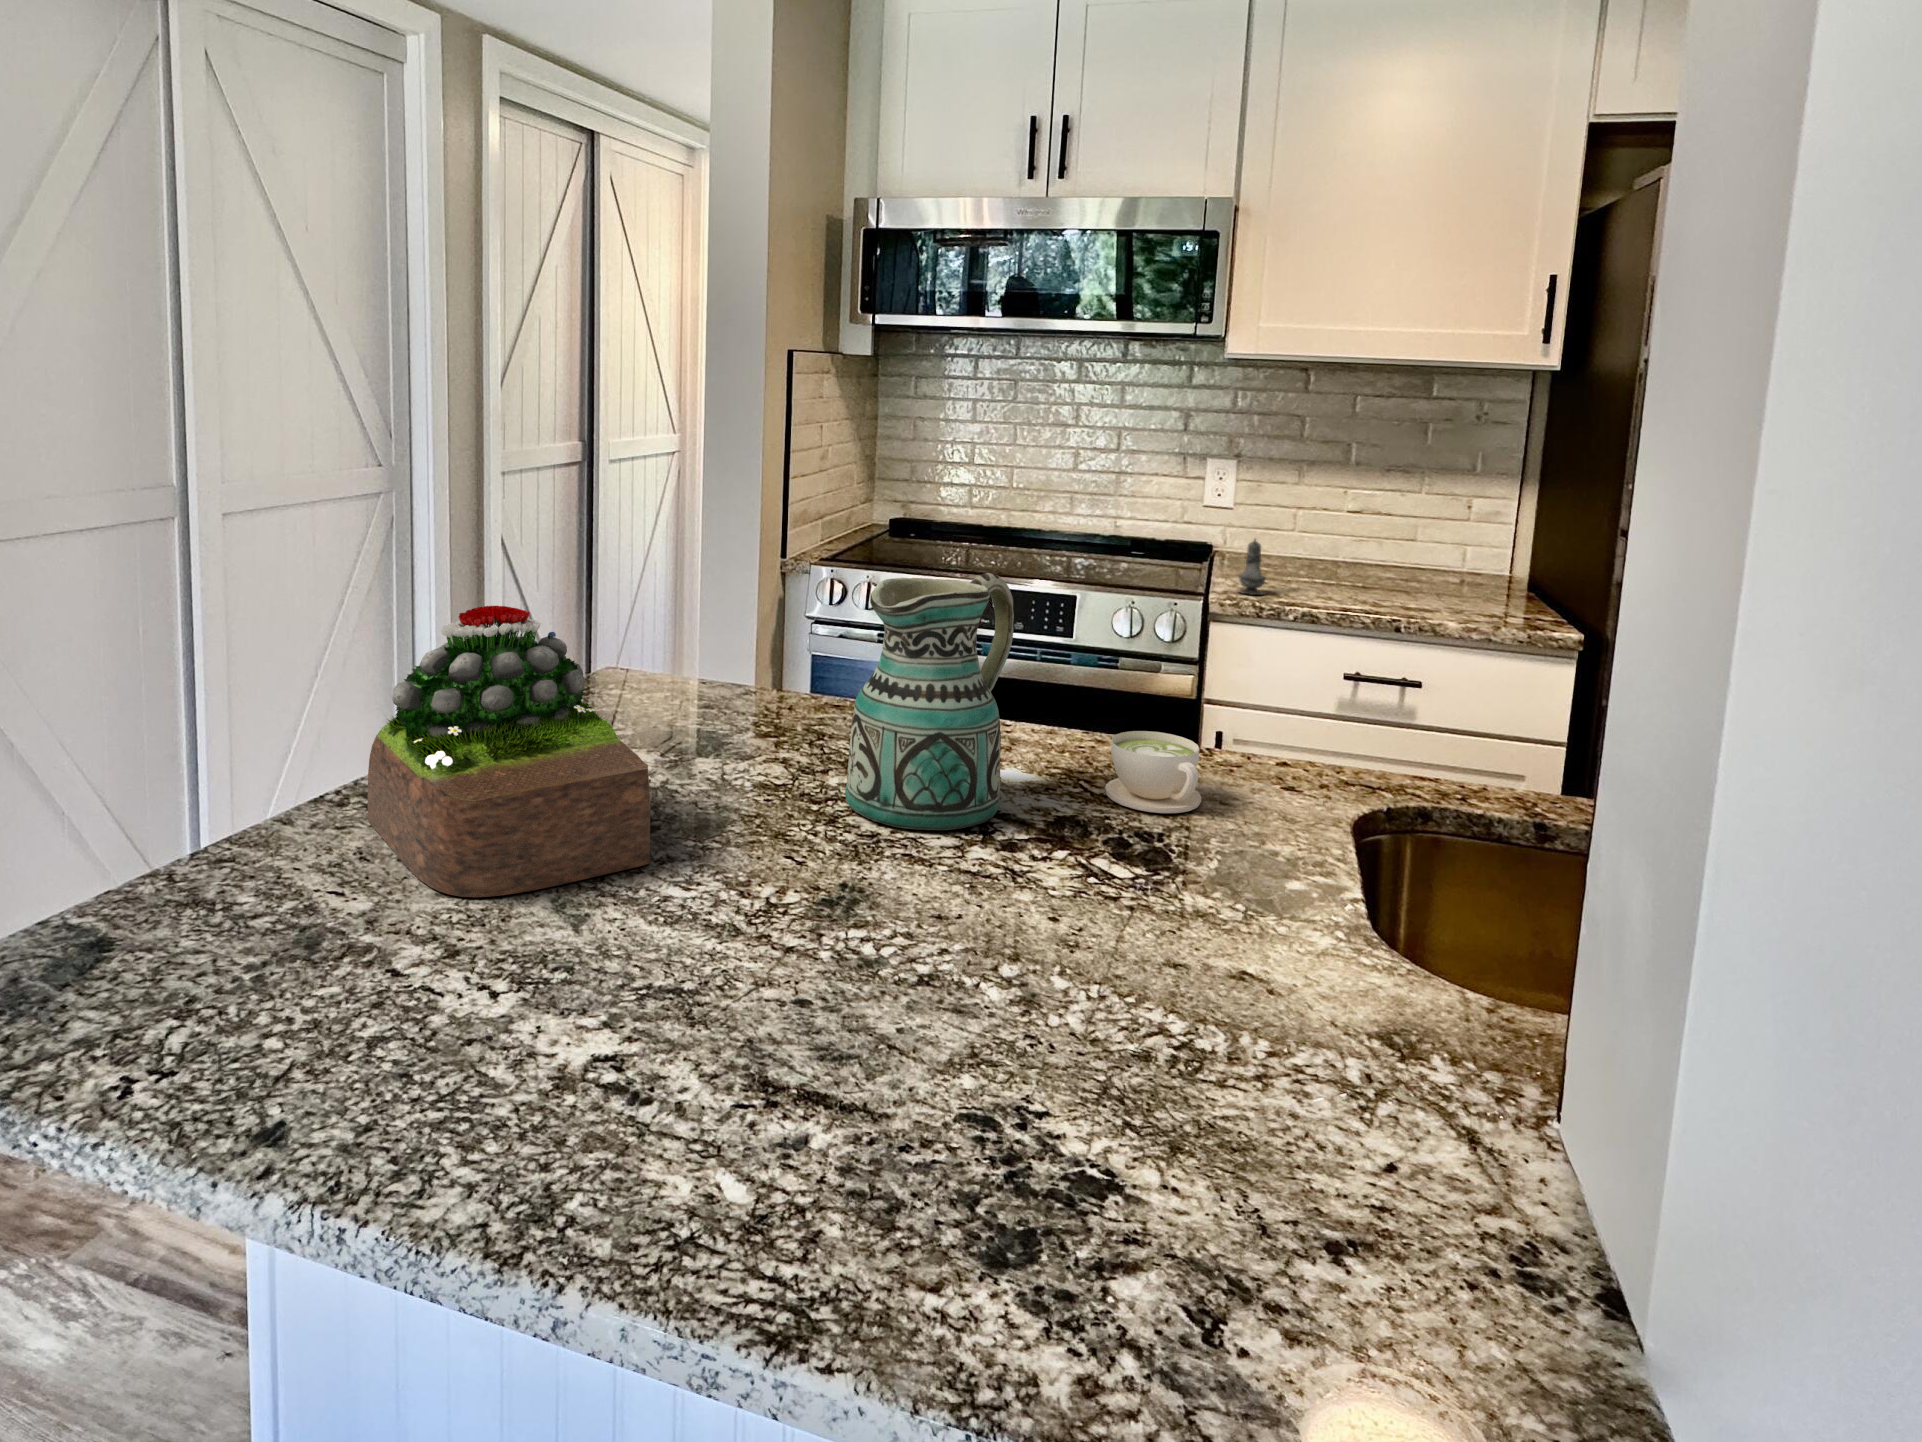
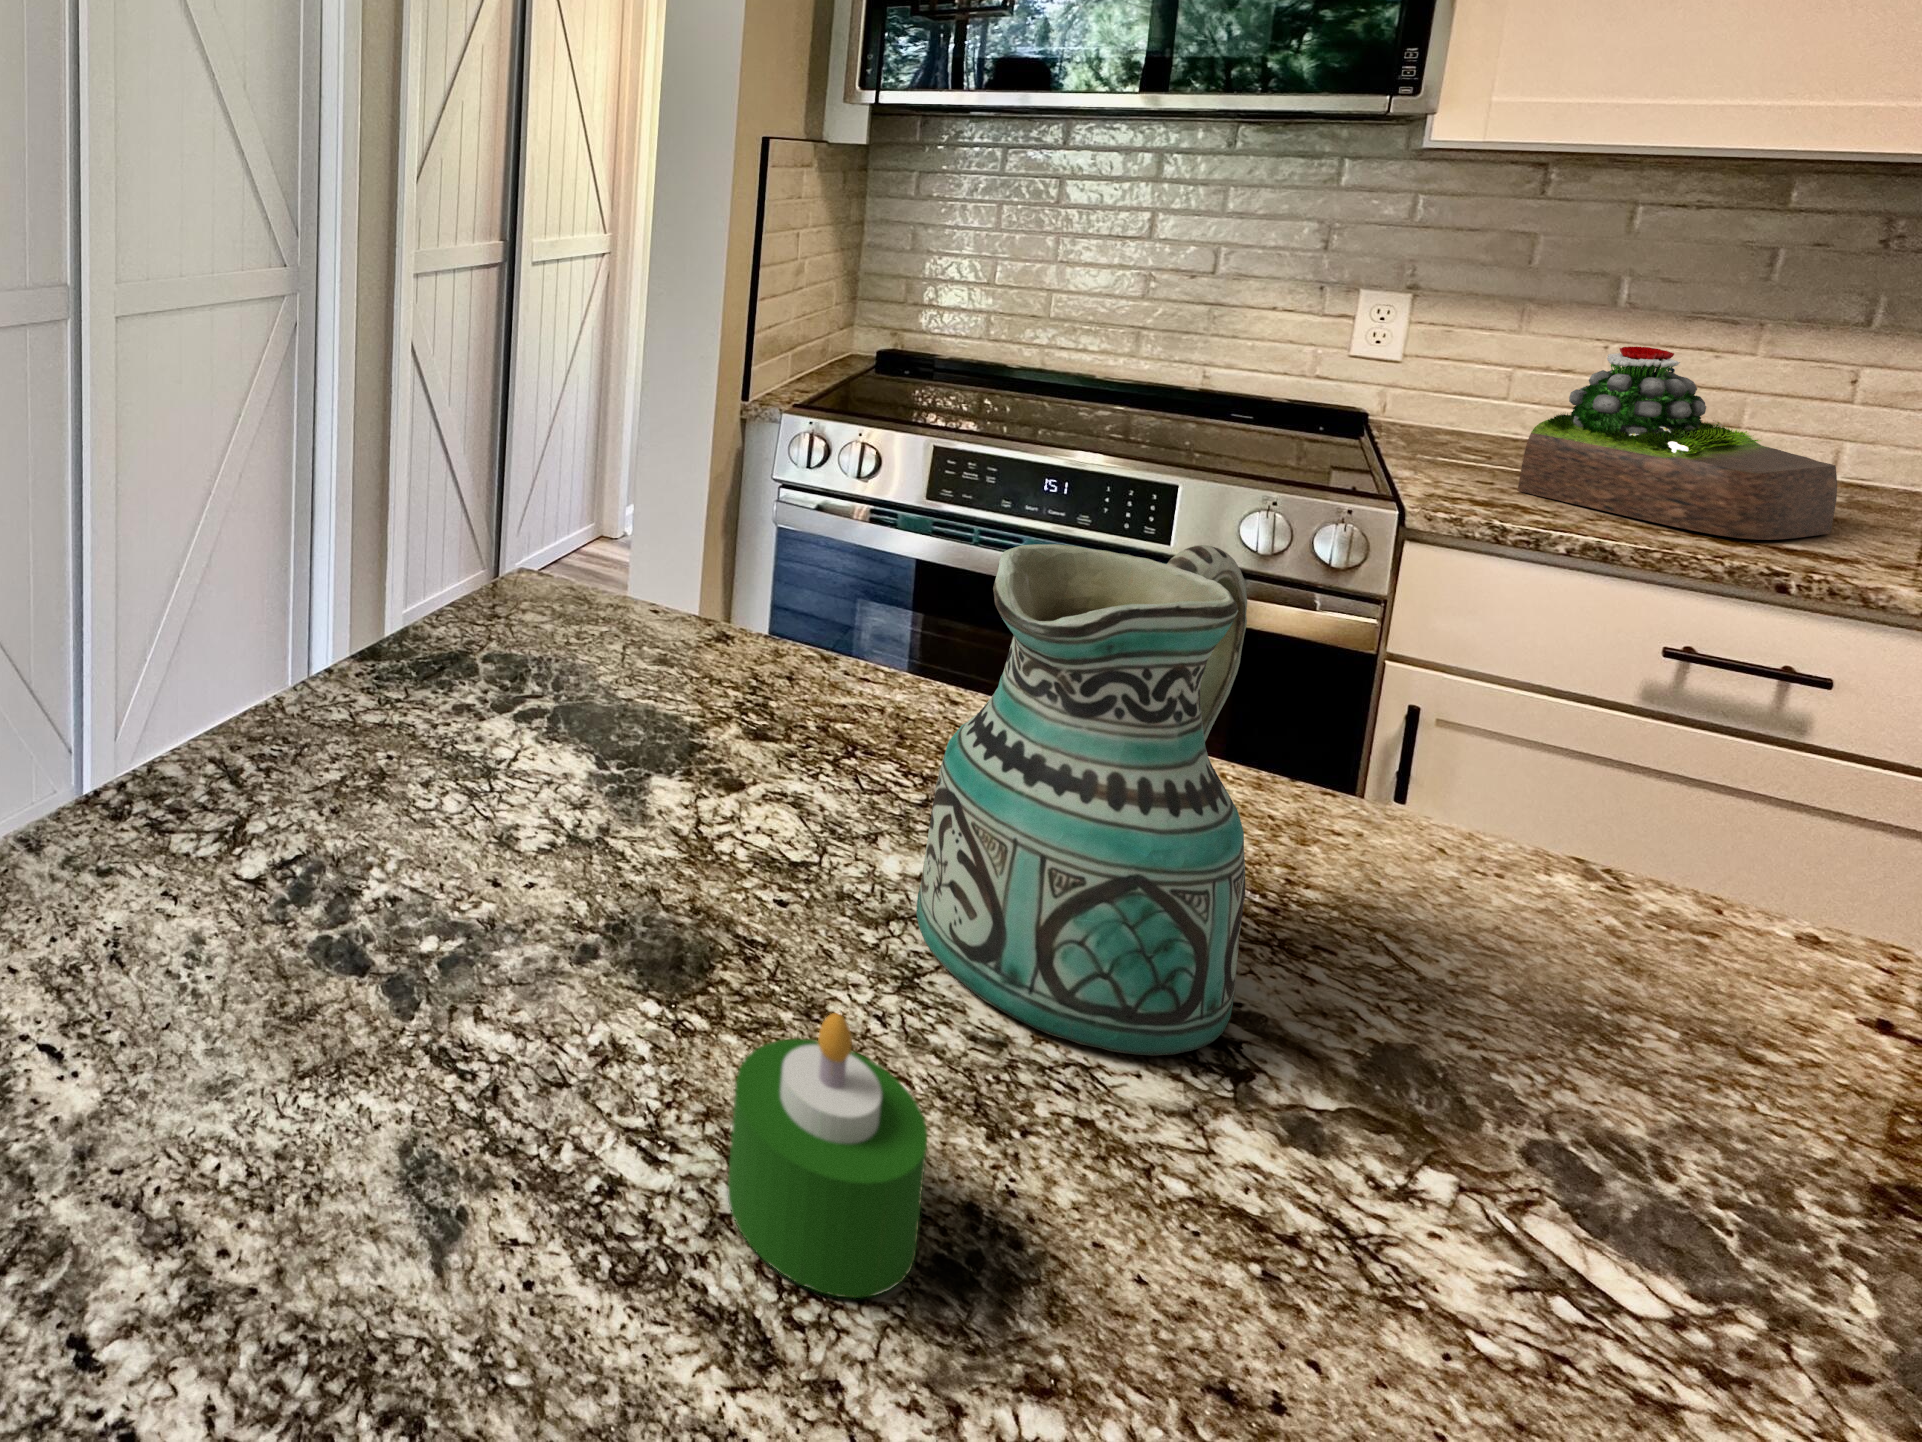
salt shaker: present [1239,539,1266,595] -> none [1454,420,1510,508]
succulent plant: present [367,606,650,897] -> present [1518,346,1837,540]
coffee cup: present [1106,731,1201,813] -> none [1435,863,1711,1080]
candle: none [727,785,820,911] -> present [728,1013,927,1298]

